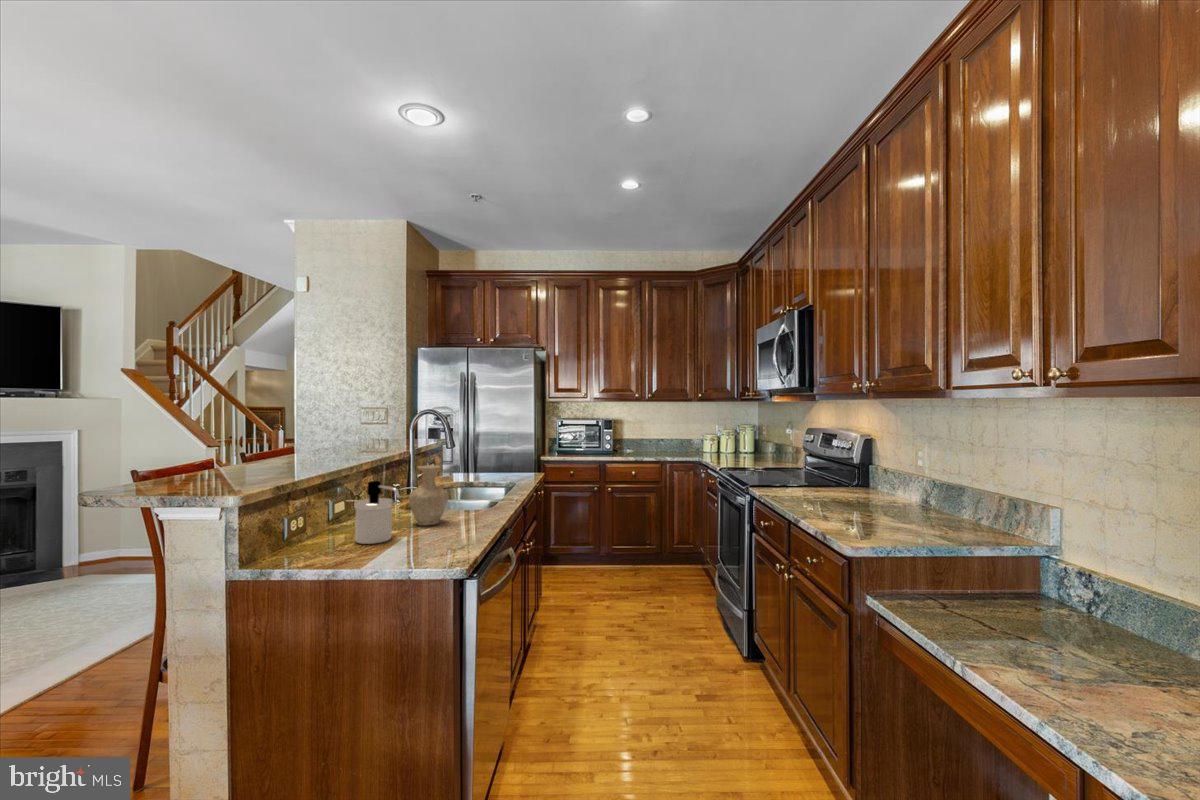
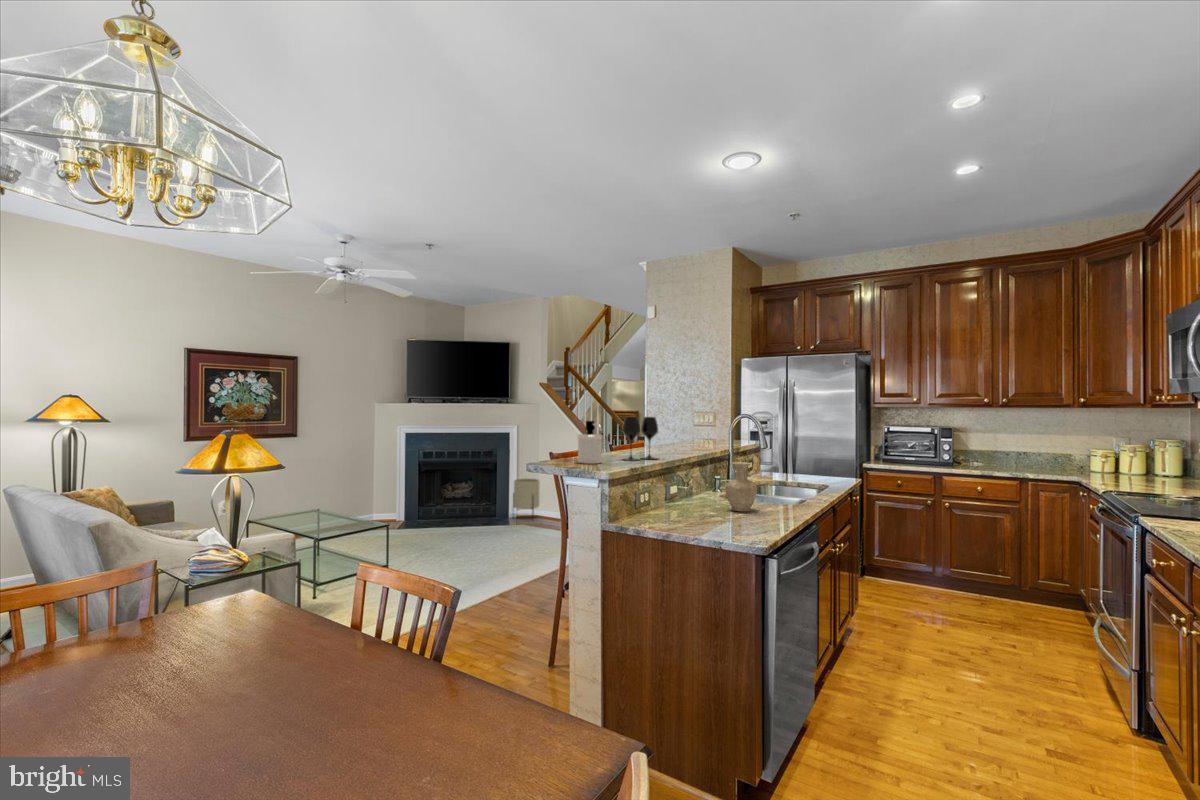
wine glass: none [257,413,316,474] -> present [623,417,658,461]
soap dispenser: present [354,481,400,544] -> present [577,421,603,464]
planter: none [66,507,120,571] -> present [513,479,539,512]

